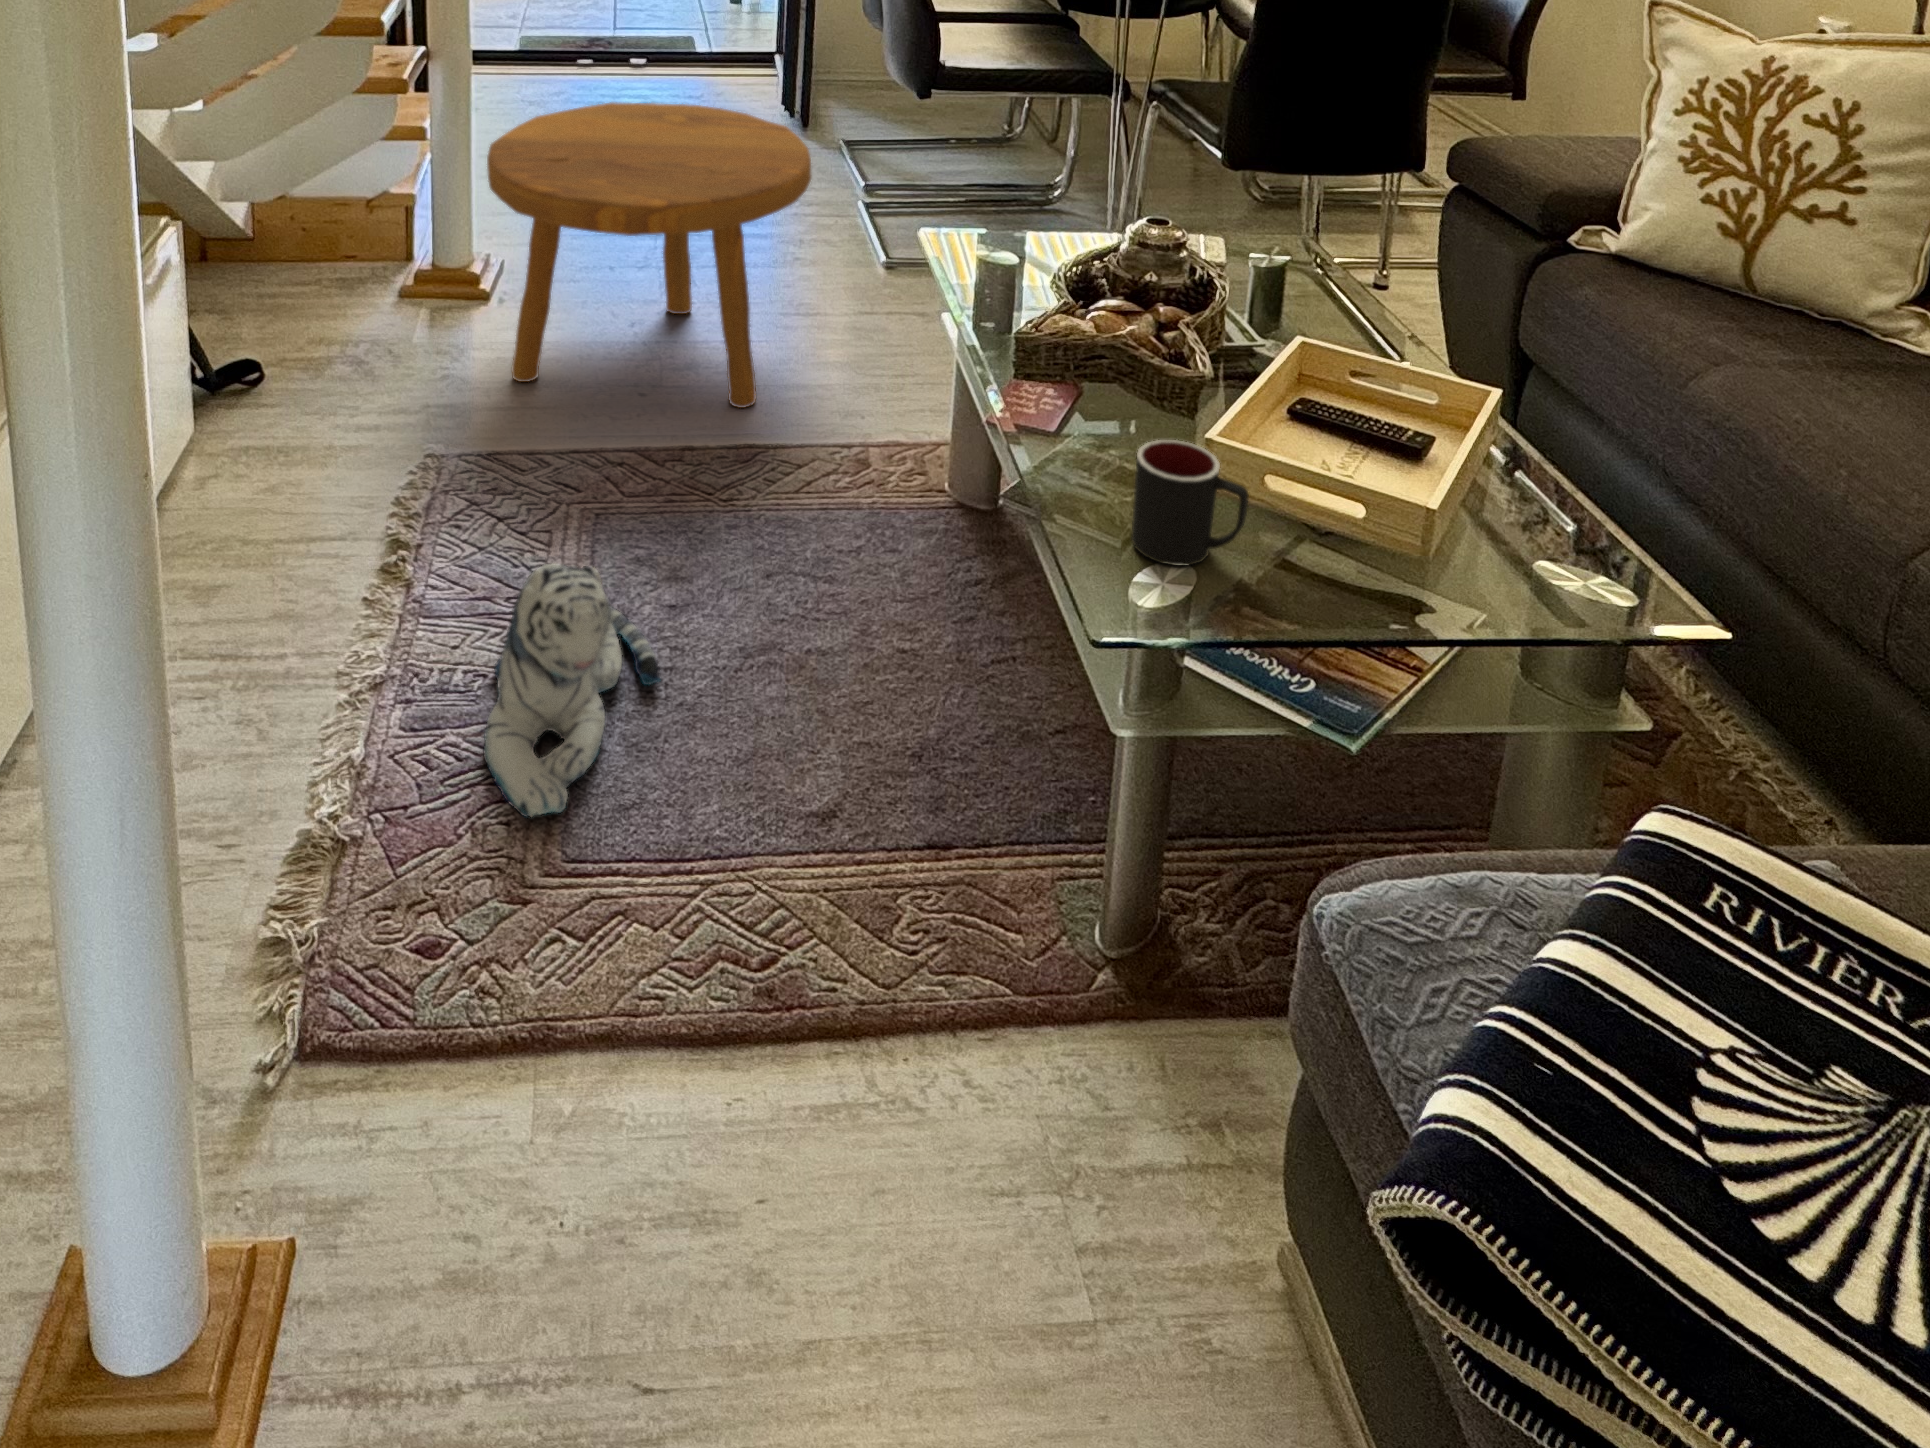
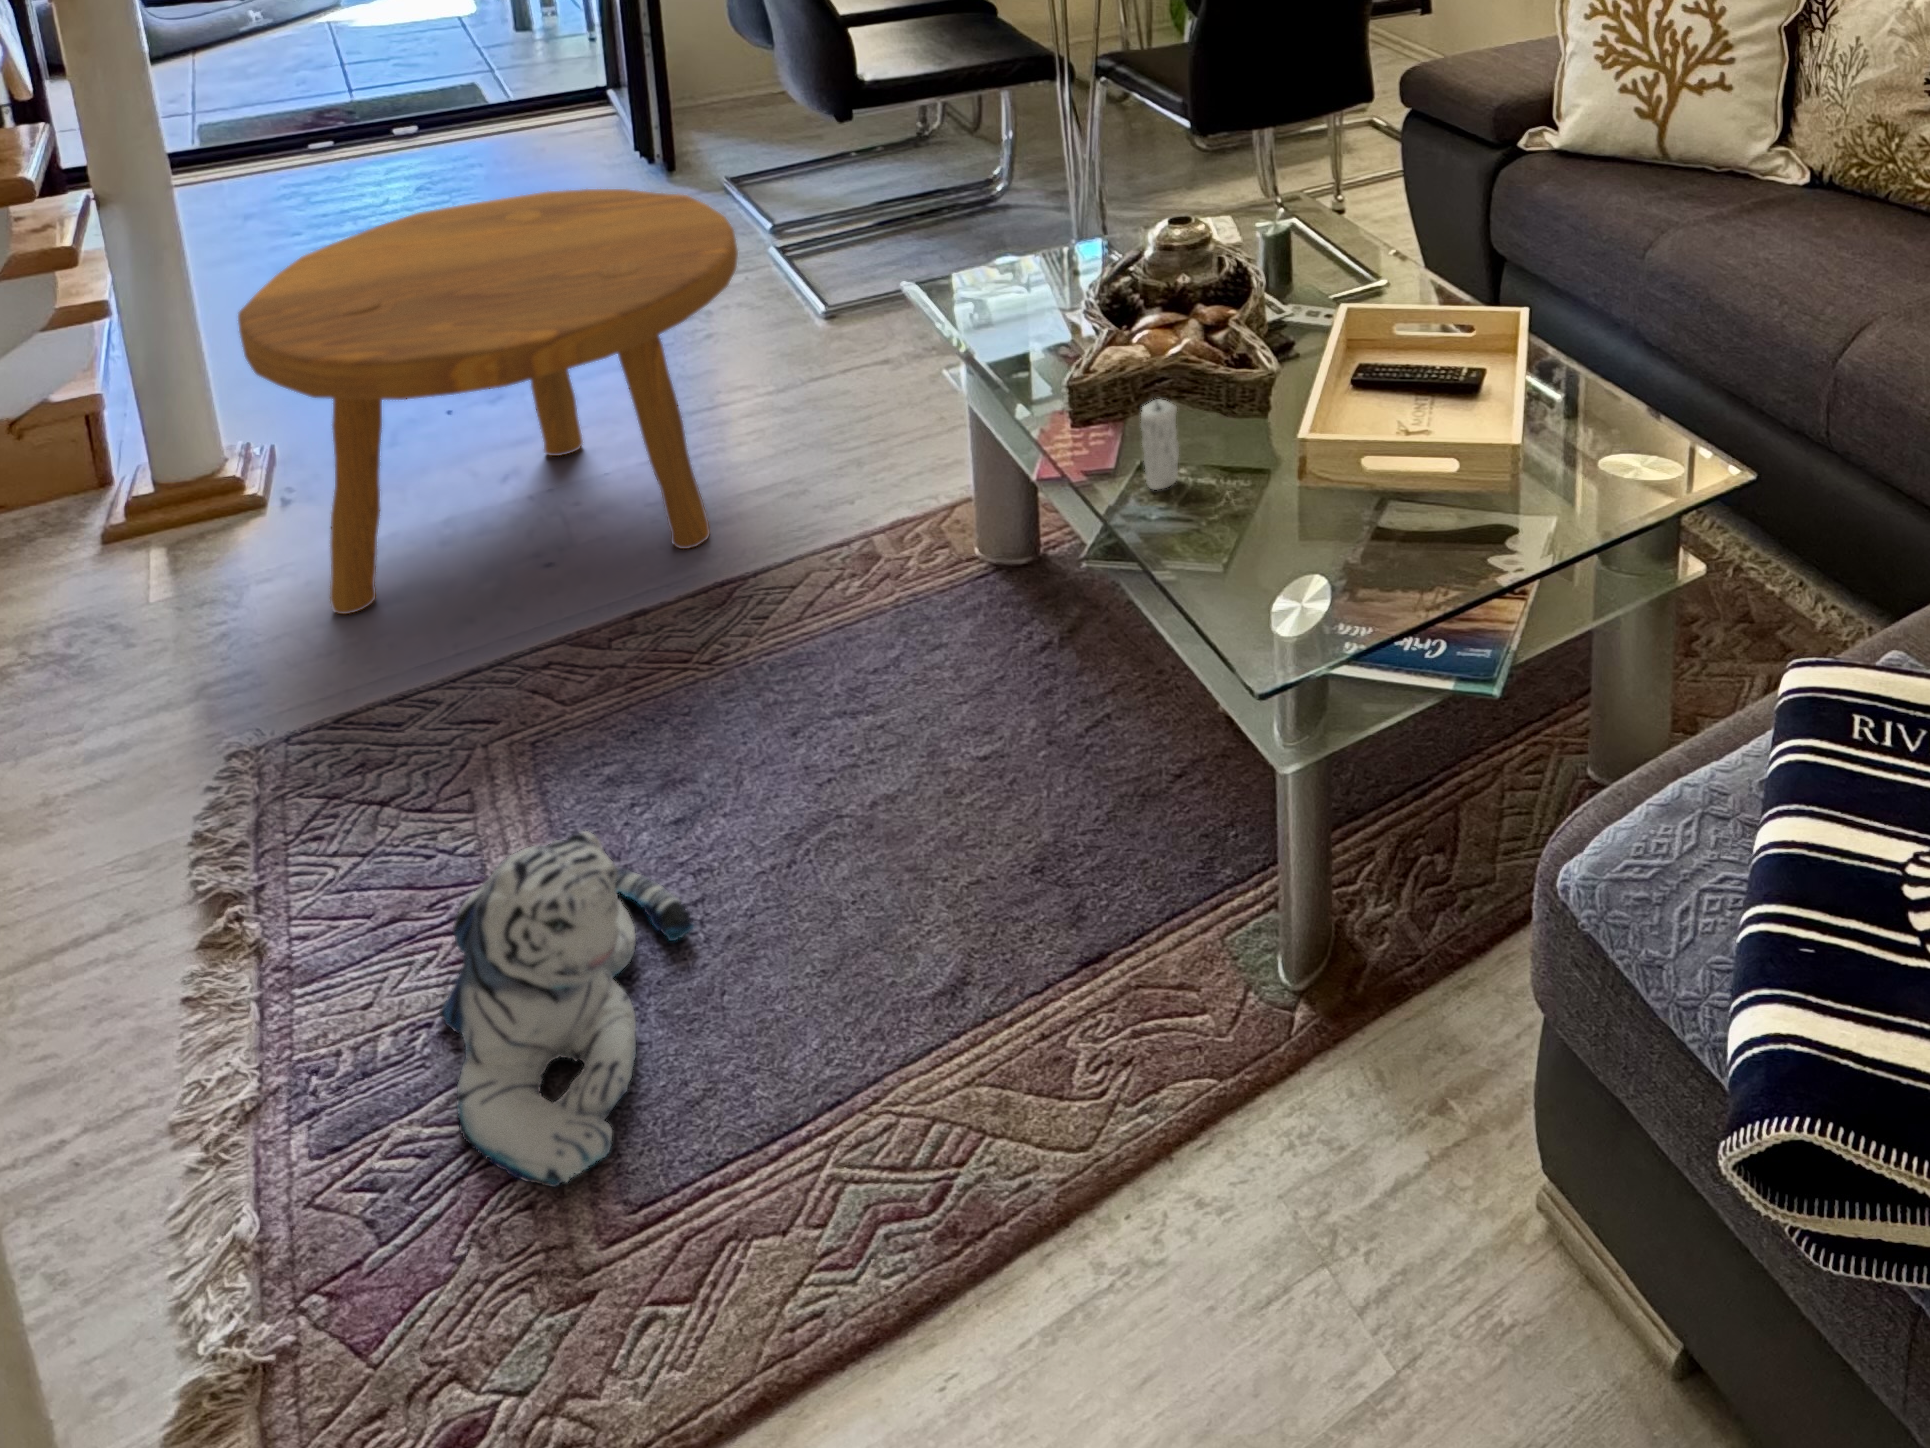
candle: none [1067,356,1105,451] -> present [1141,399,1179,490]
mug: present [1132,440,1249,566] -> none [1243,452,1358,582]

